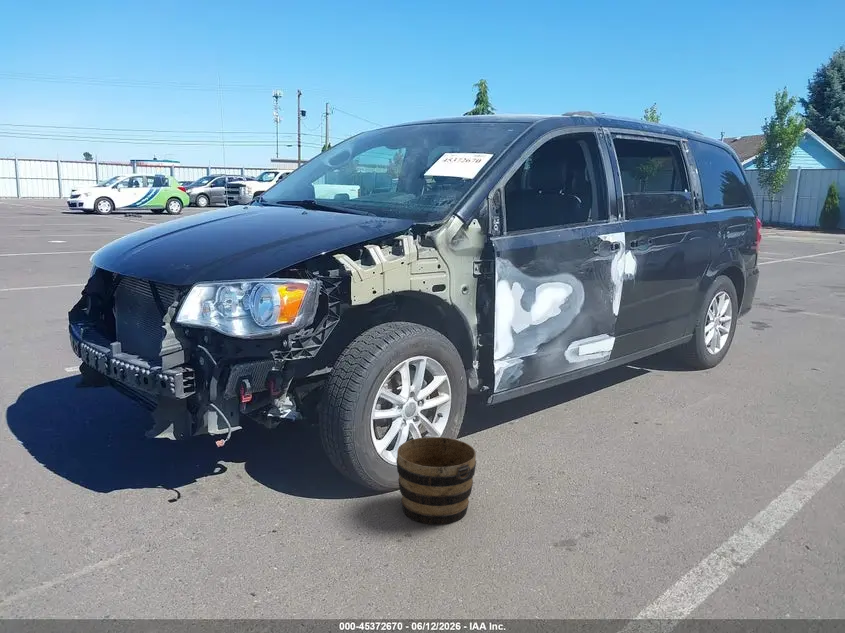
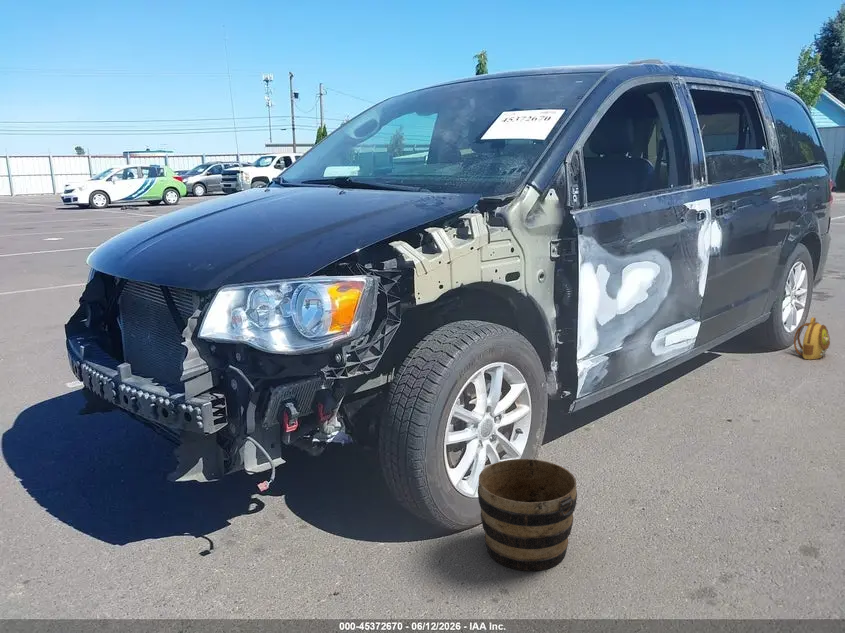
backpack: none [716,342,748,379] -> present [794,317,830,360]

